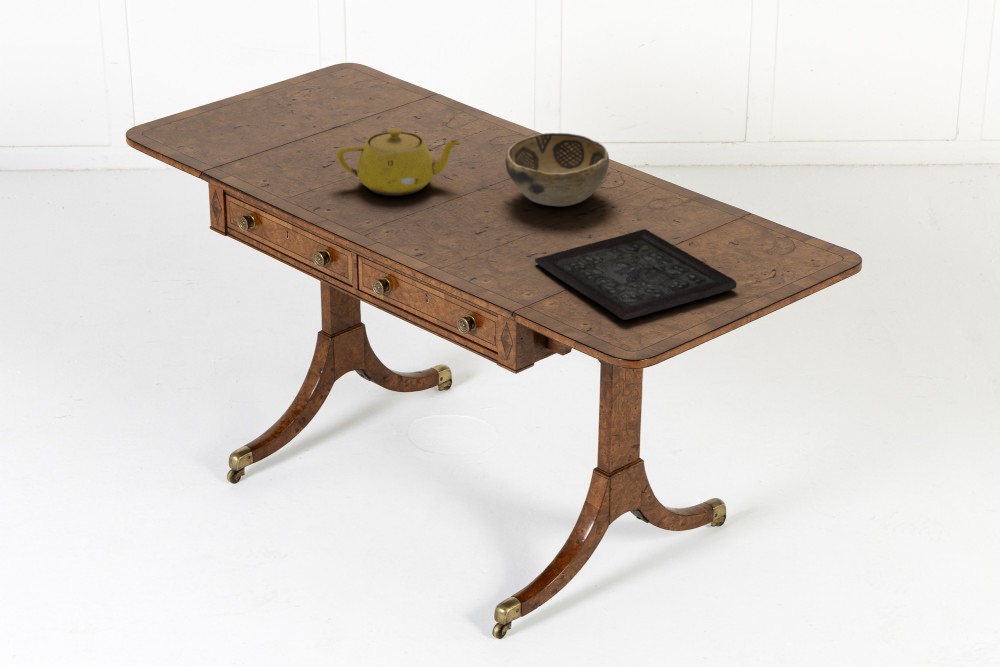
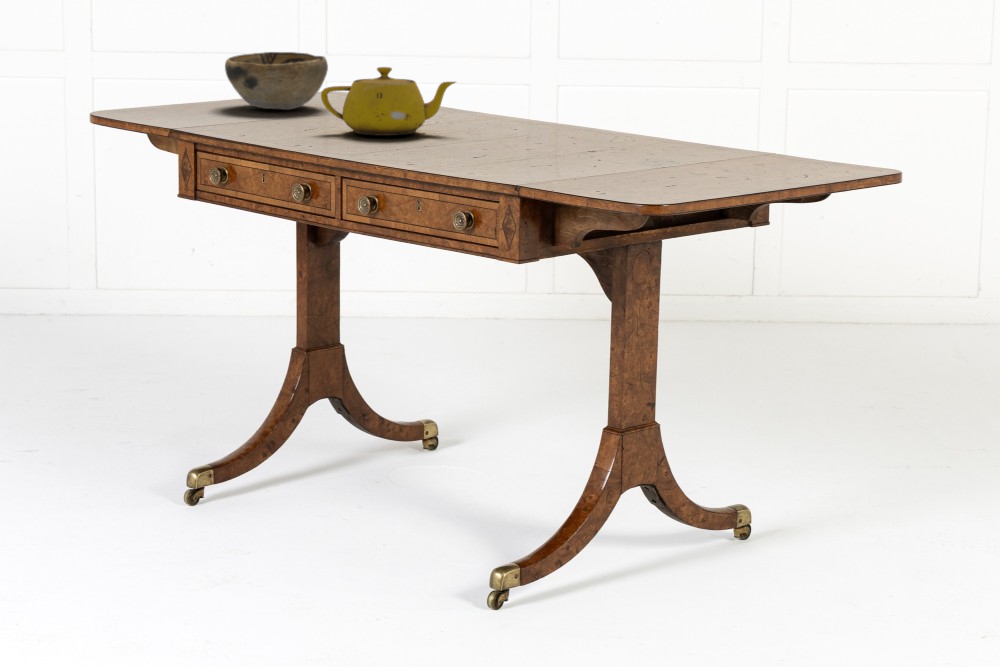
decorative bowl: present [505,133,609,206] -> present [225,52,328,110]
tray: present [535,229,737,320] -> none [538,150,760,186]

